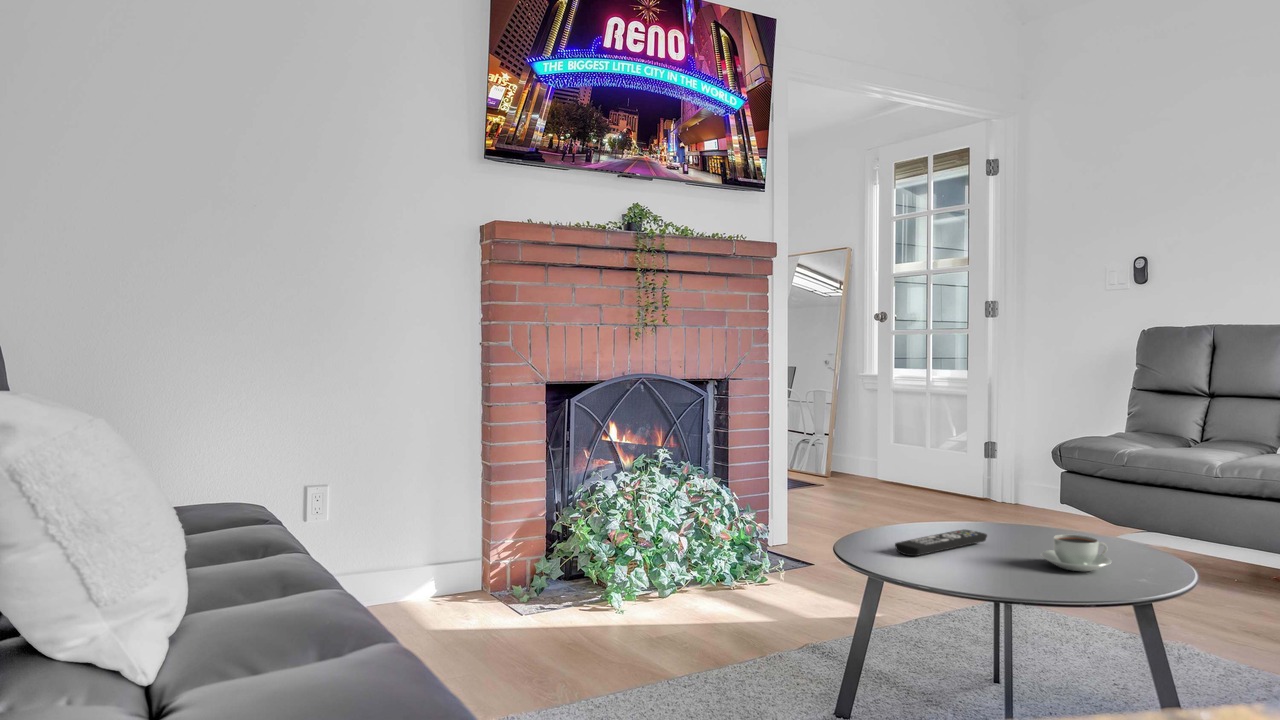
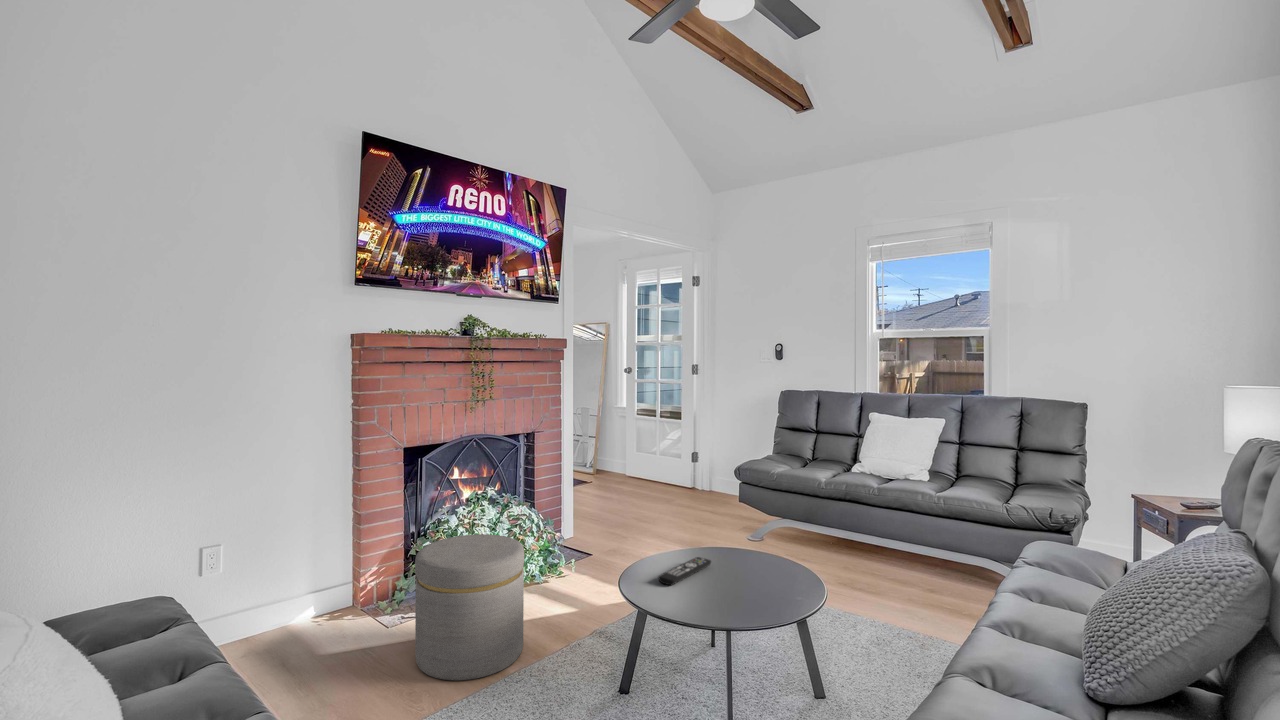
ottoman: none [552,493,700,678] -> present [415,534,524,680]
coffee cup: present [1041,534,1111,571] -> none [745,563,784,589]

